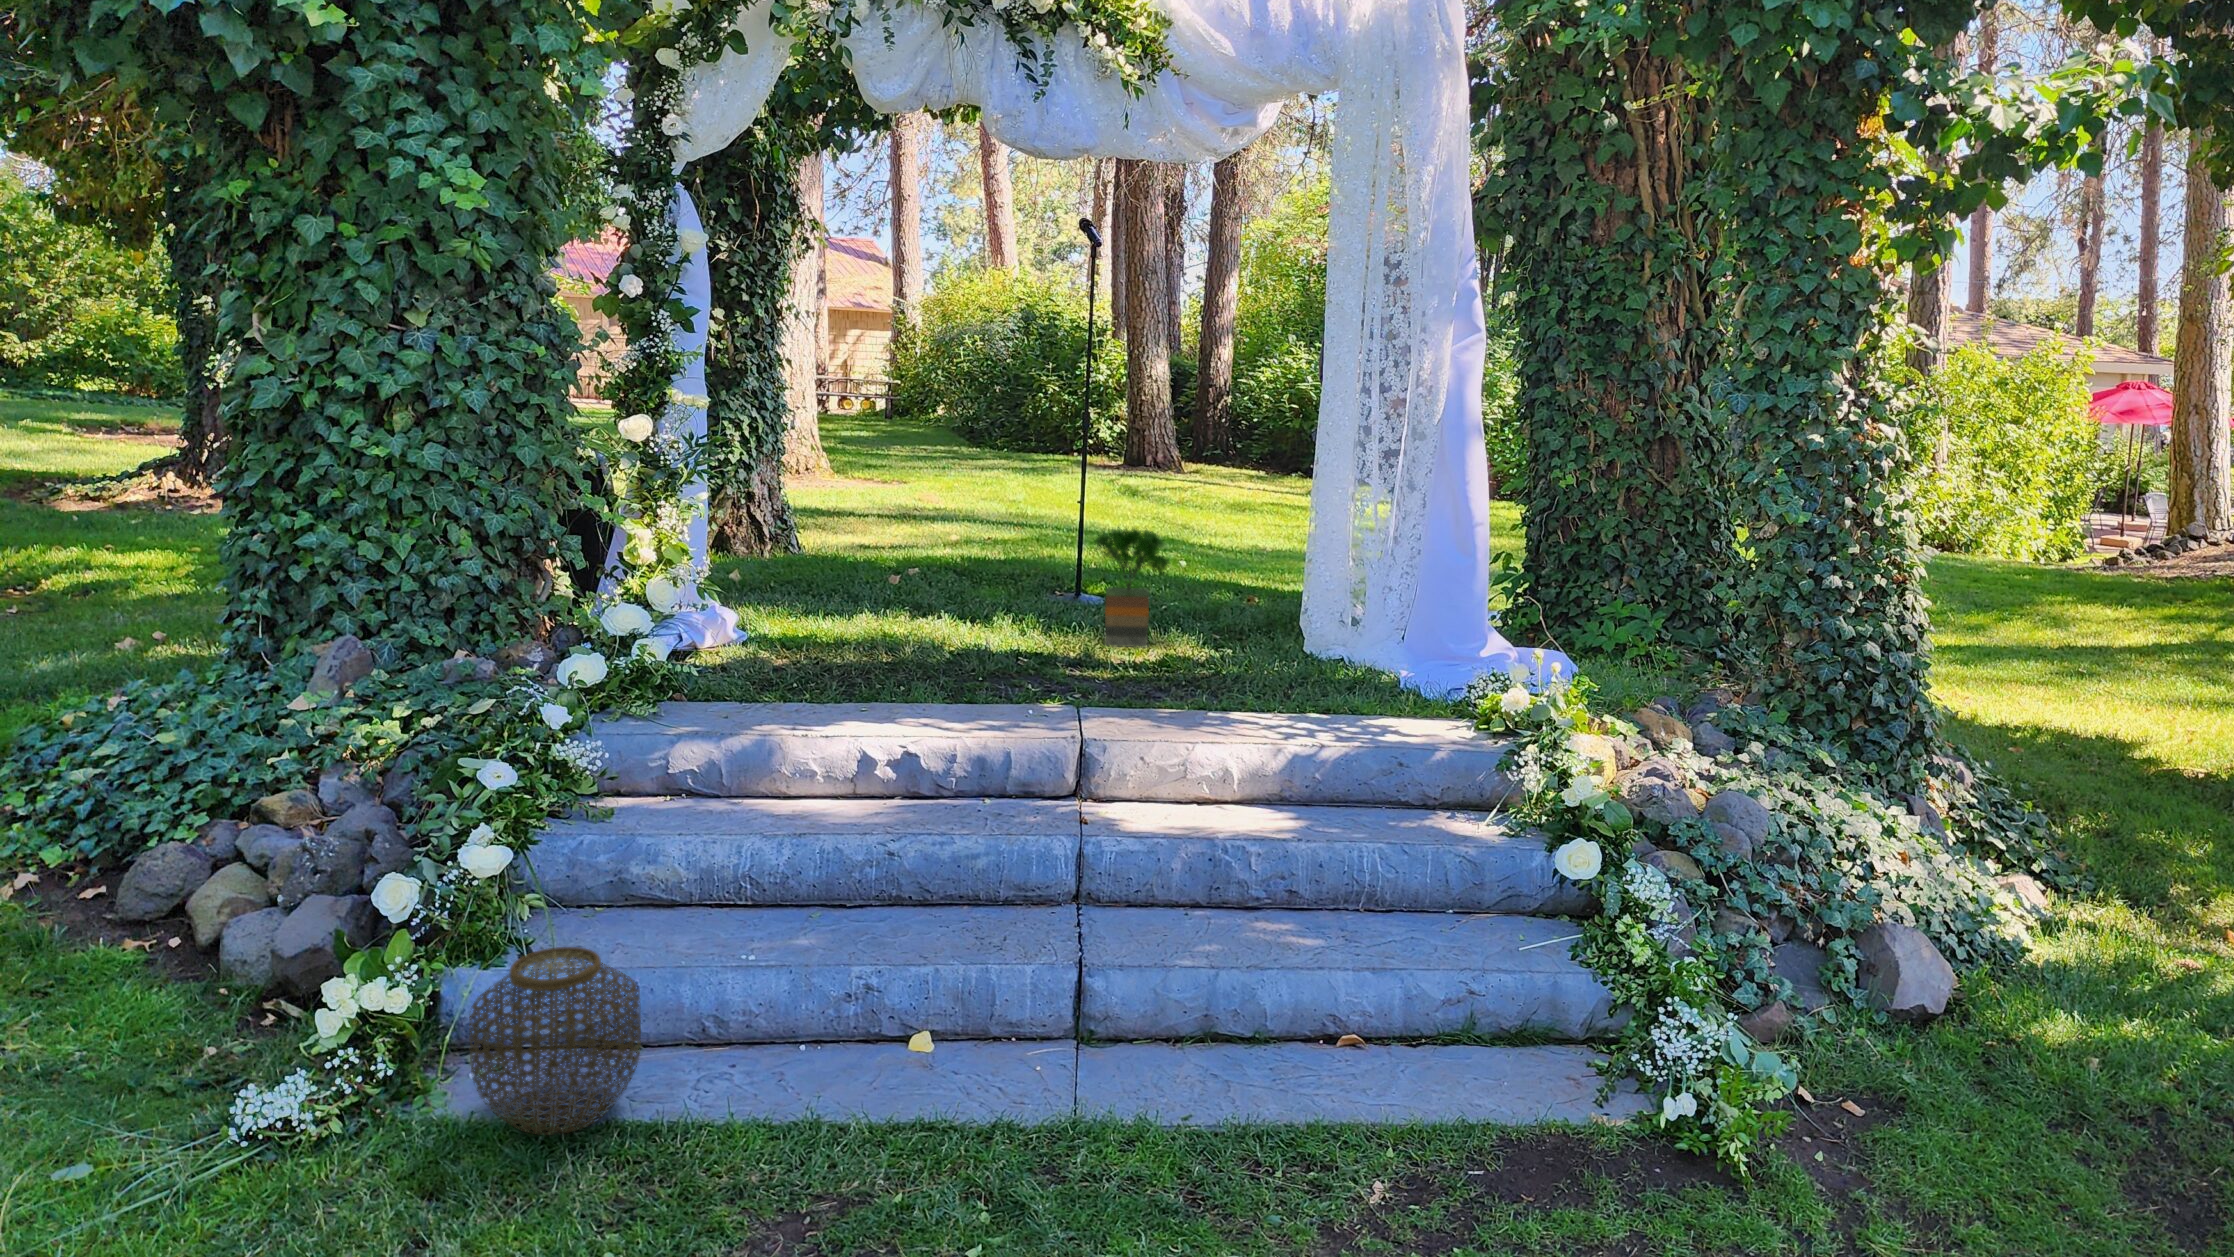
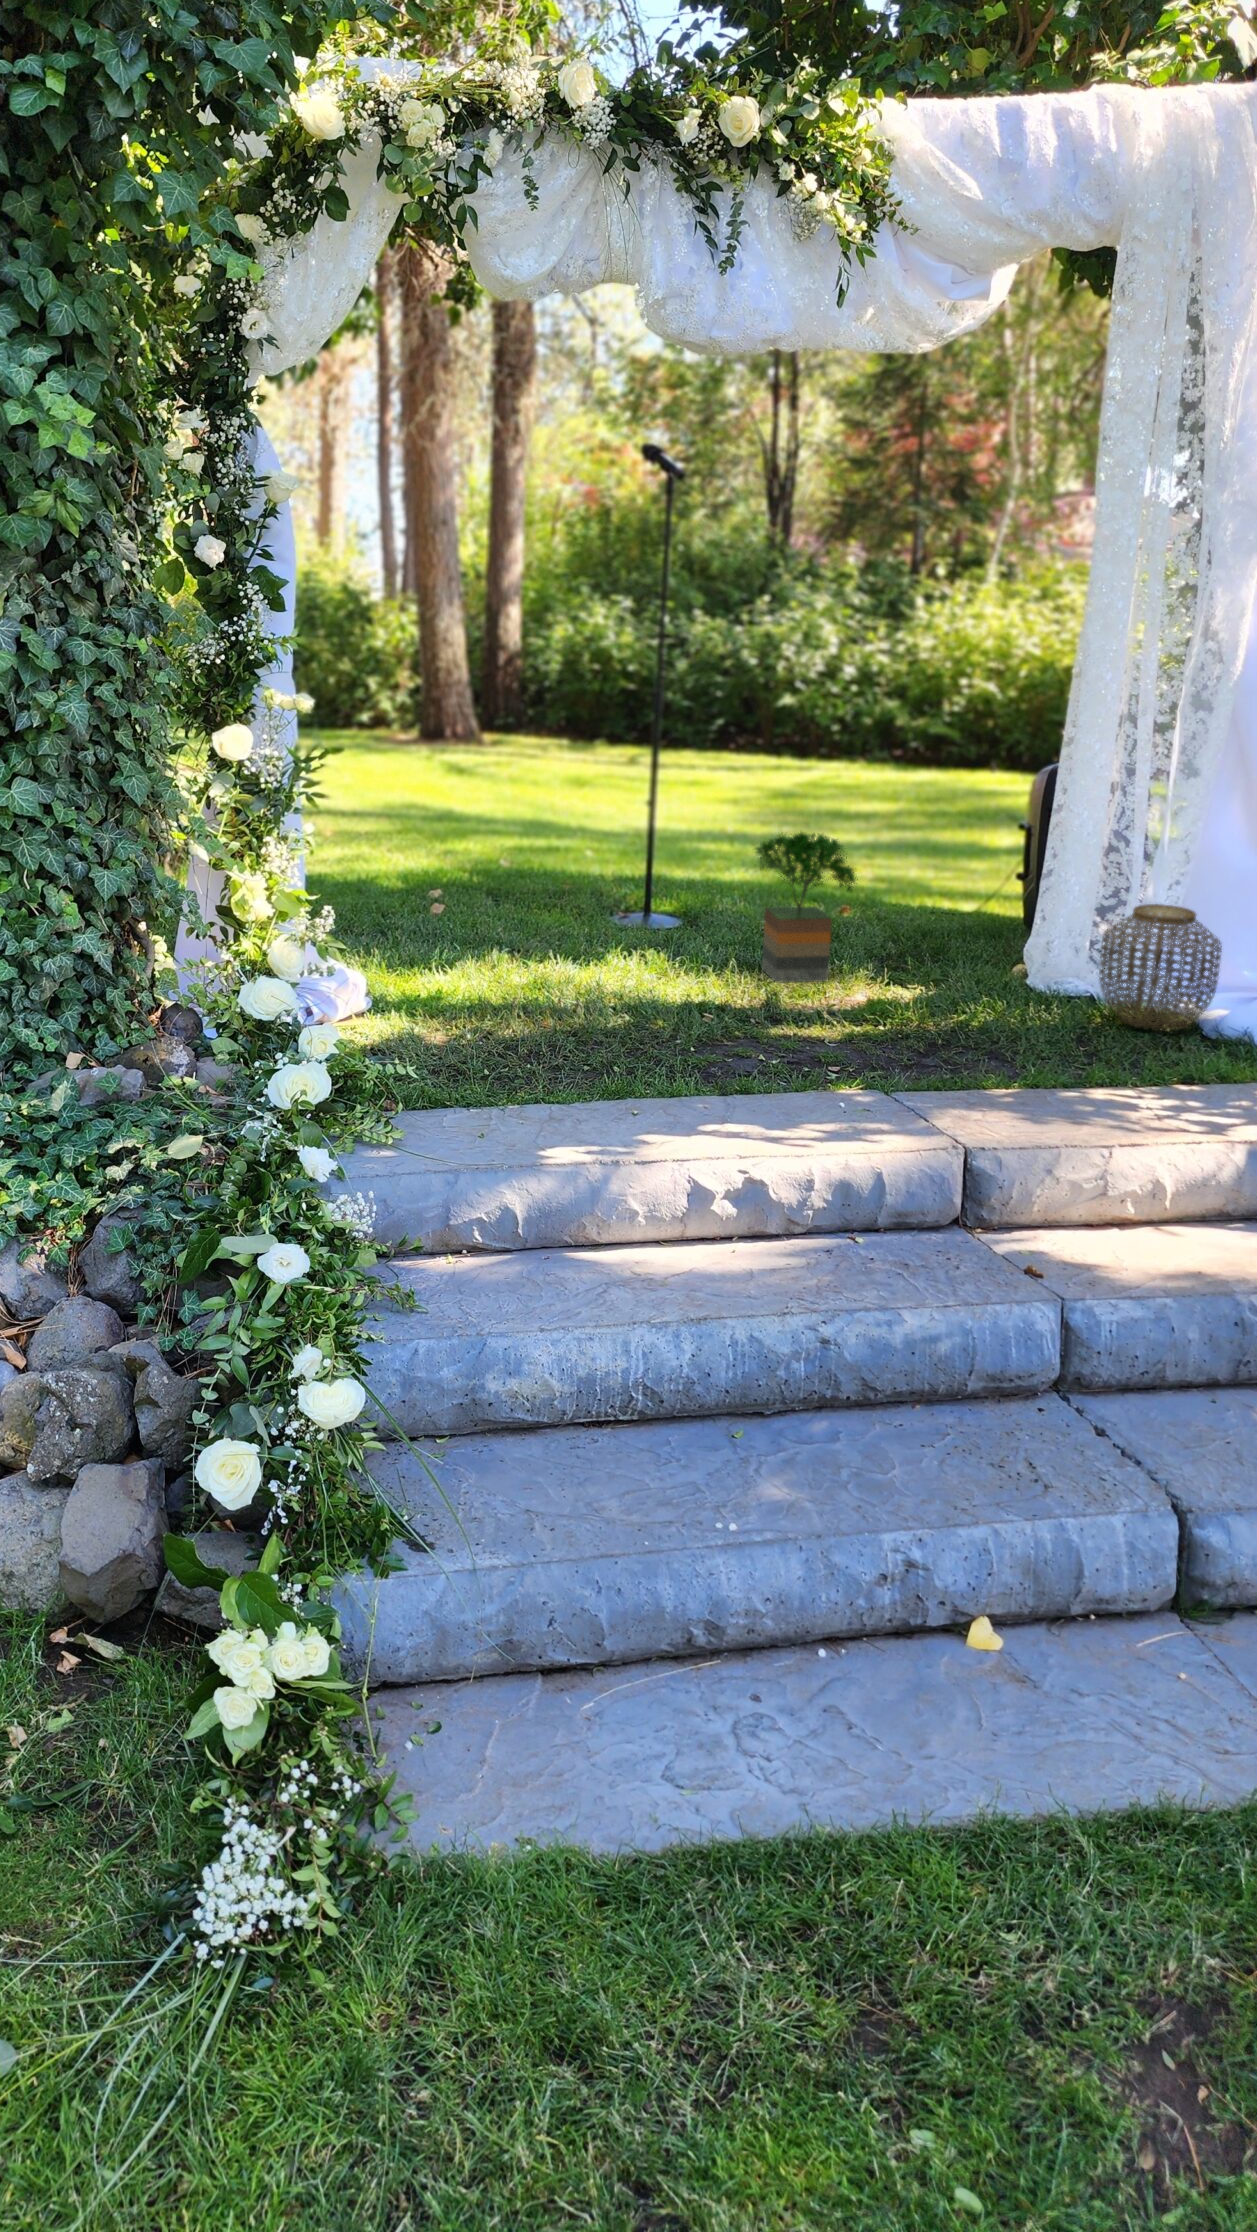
woven basket: present [469,947,641,1135] -> present [1099,904,1222,1031]

